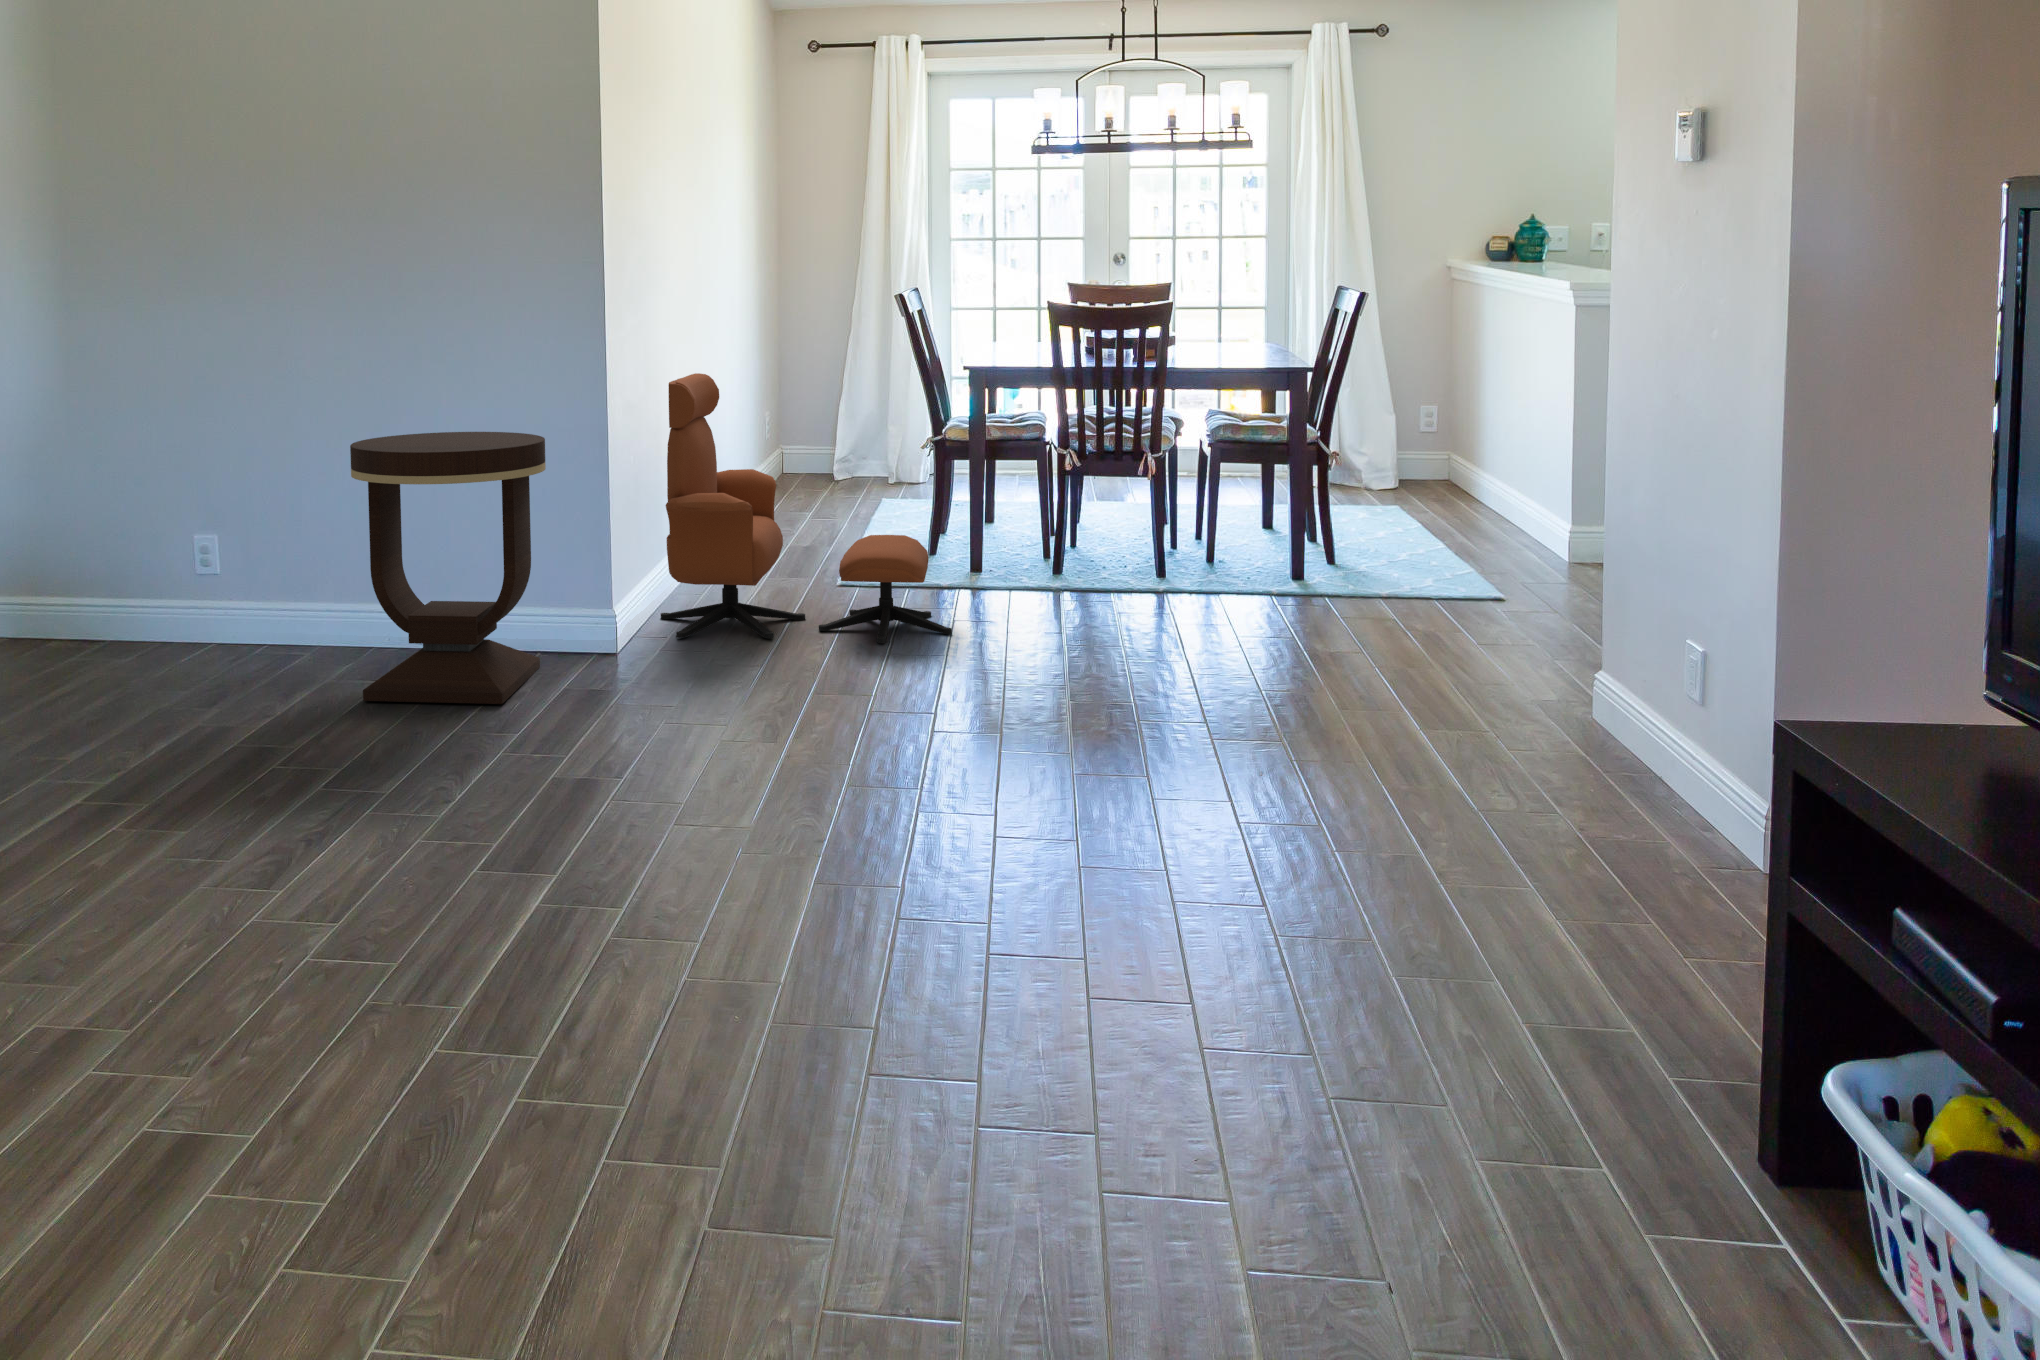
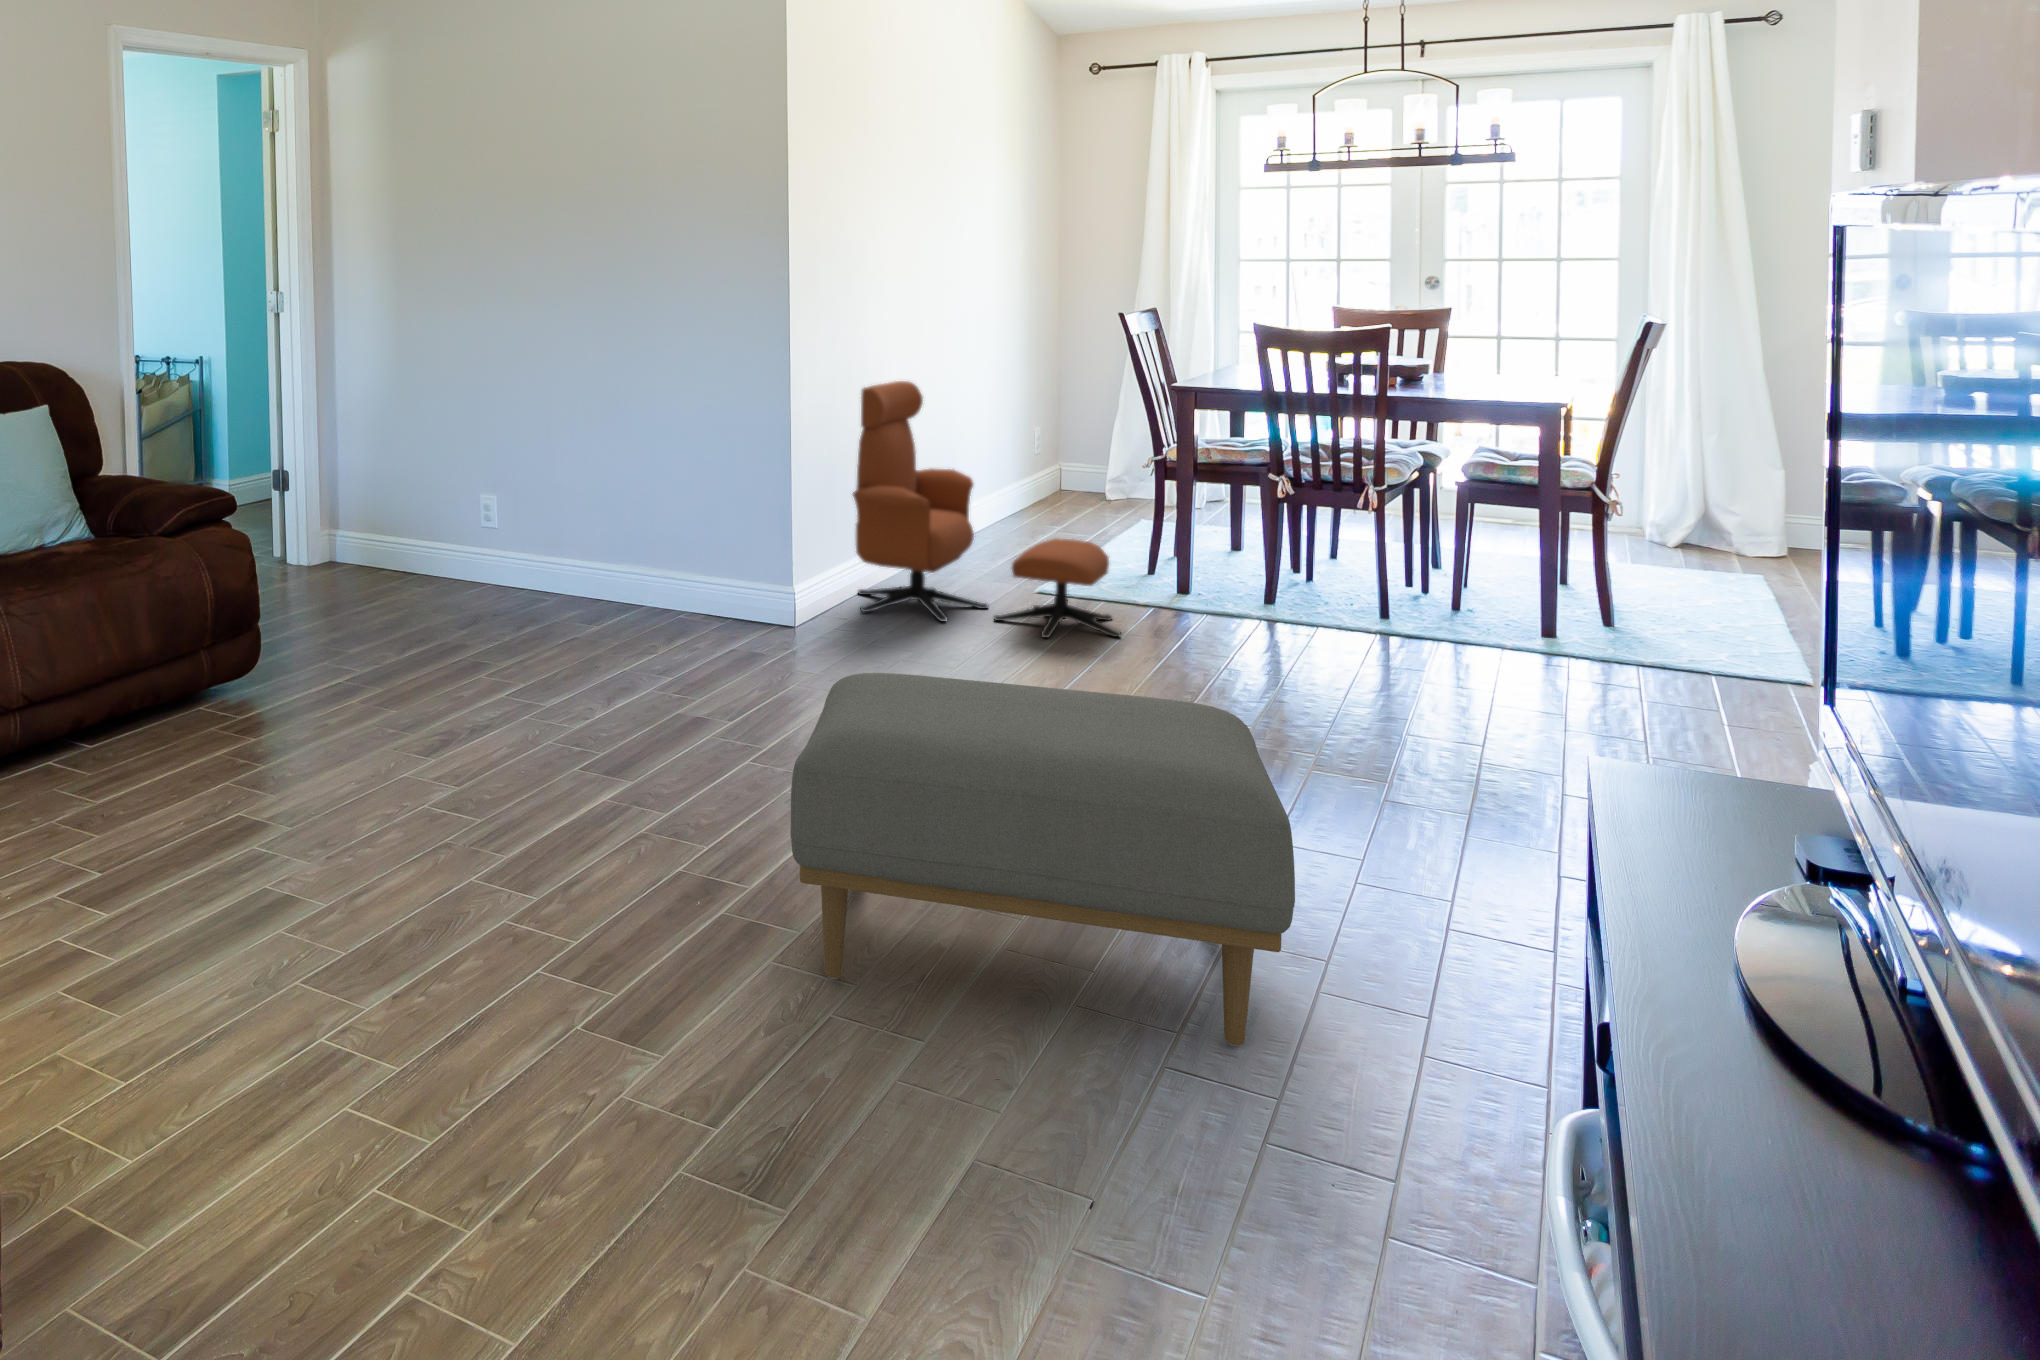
side table: present [350,432,546,704] -> none [578,419,737,647]
ottoman: none [822,690,1398,1073] -> present [790,673,1295,1047]

